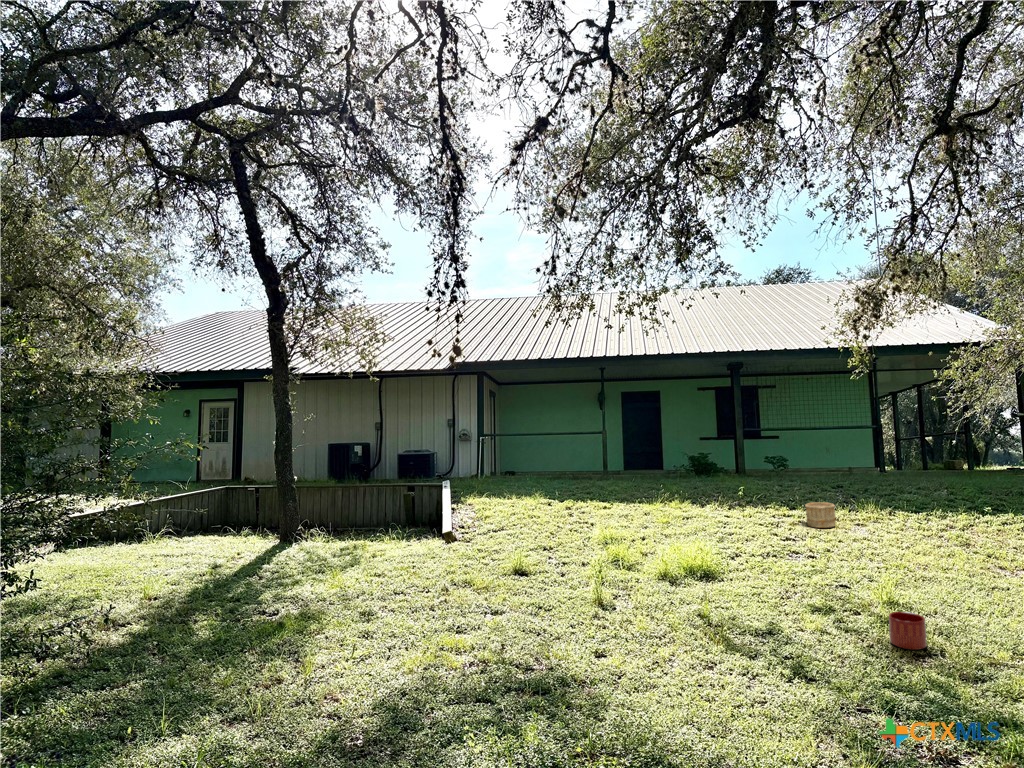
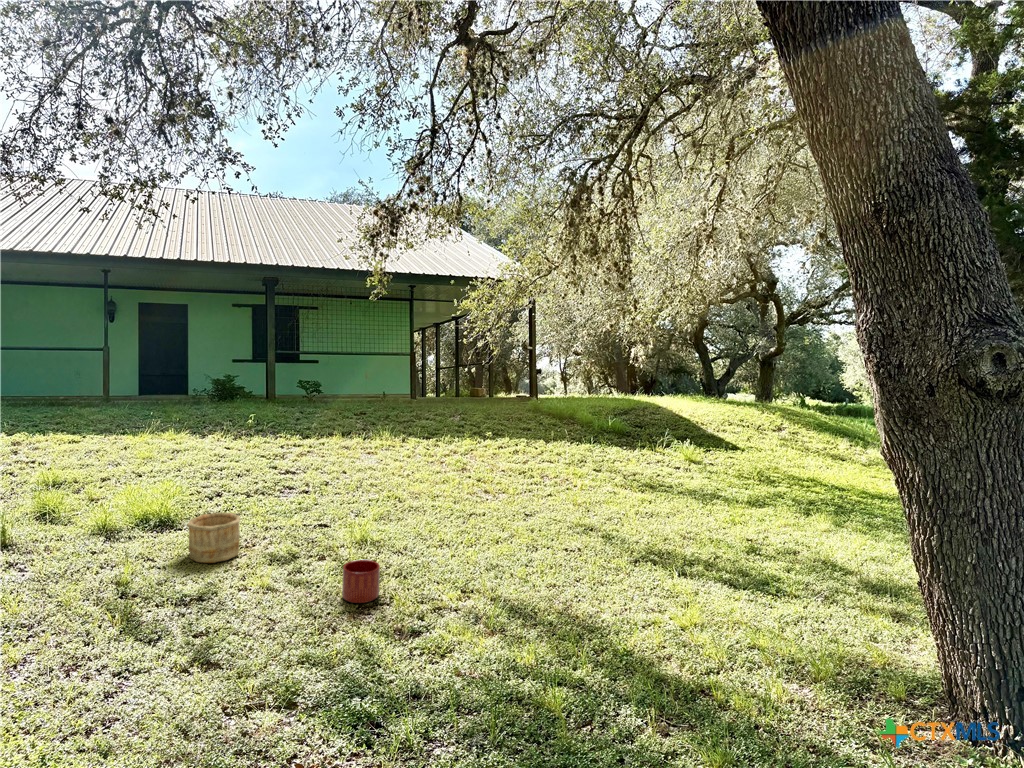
wooden bucket: present [805,502,836,528] -> present [187,513,240,563]

